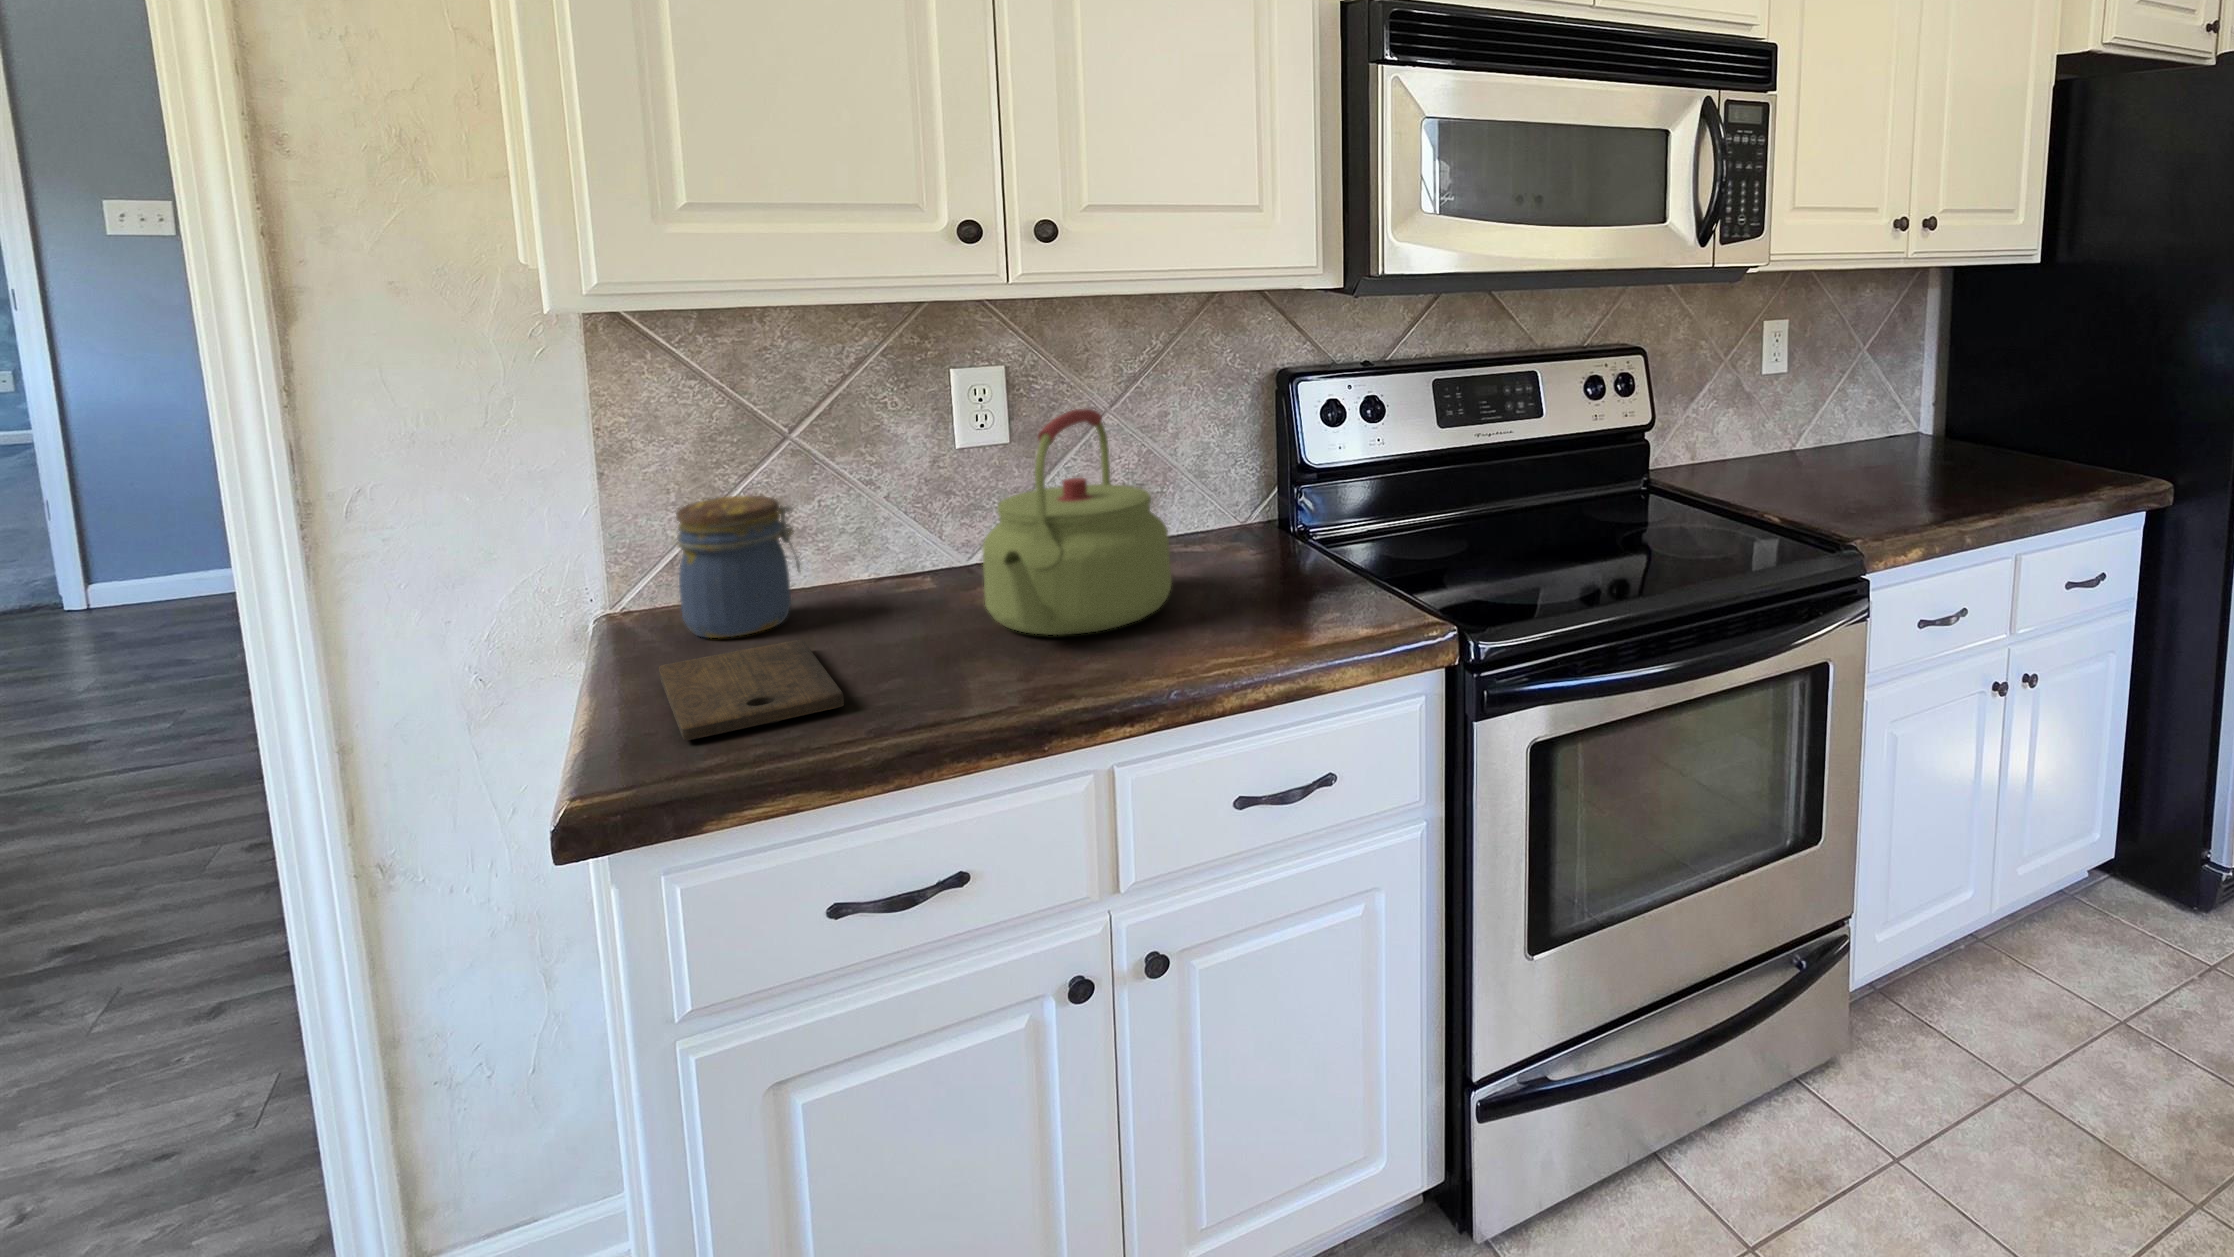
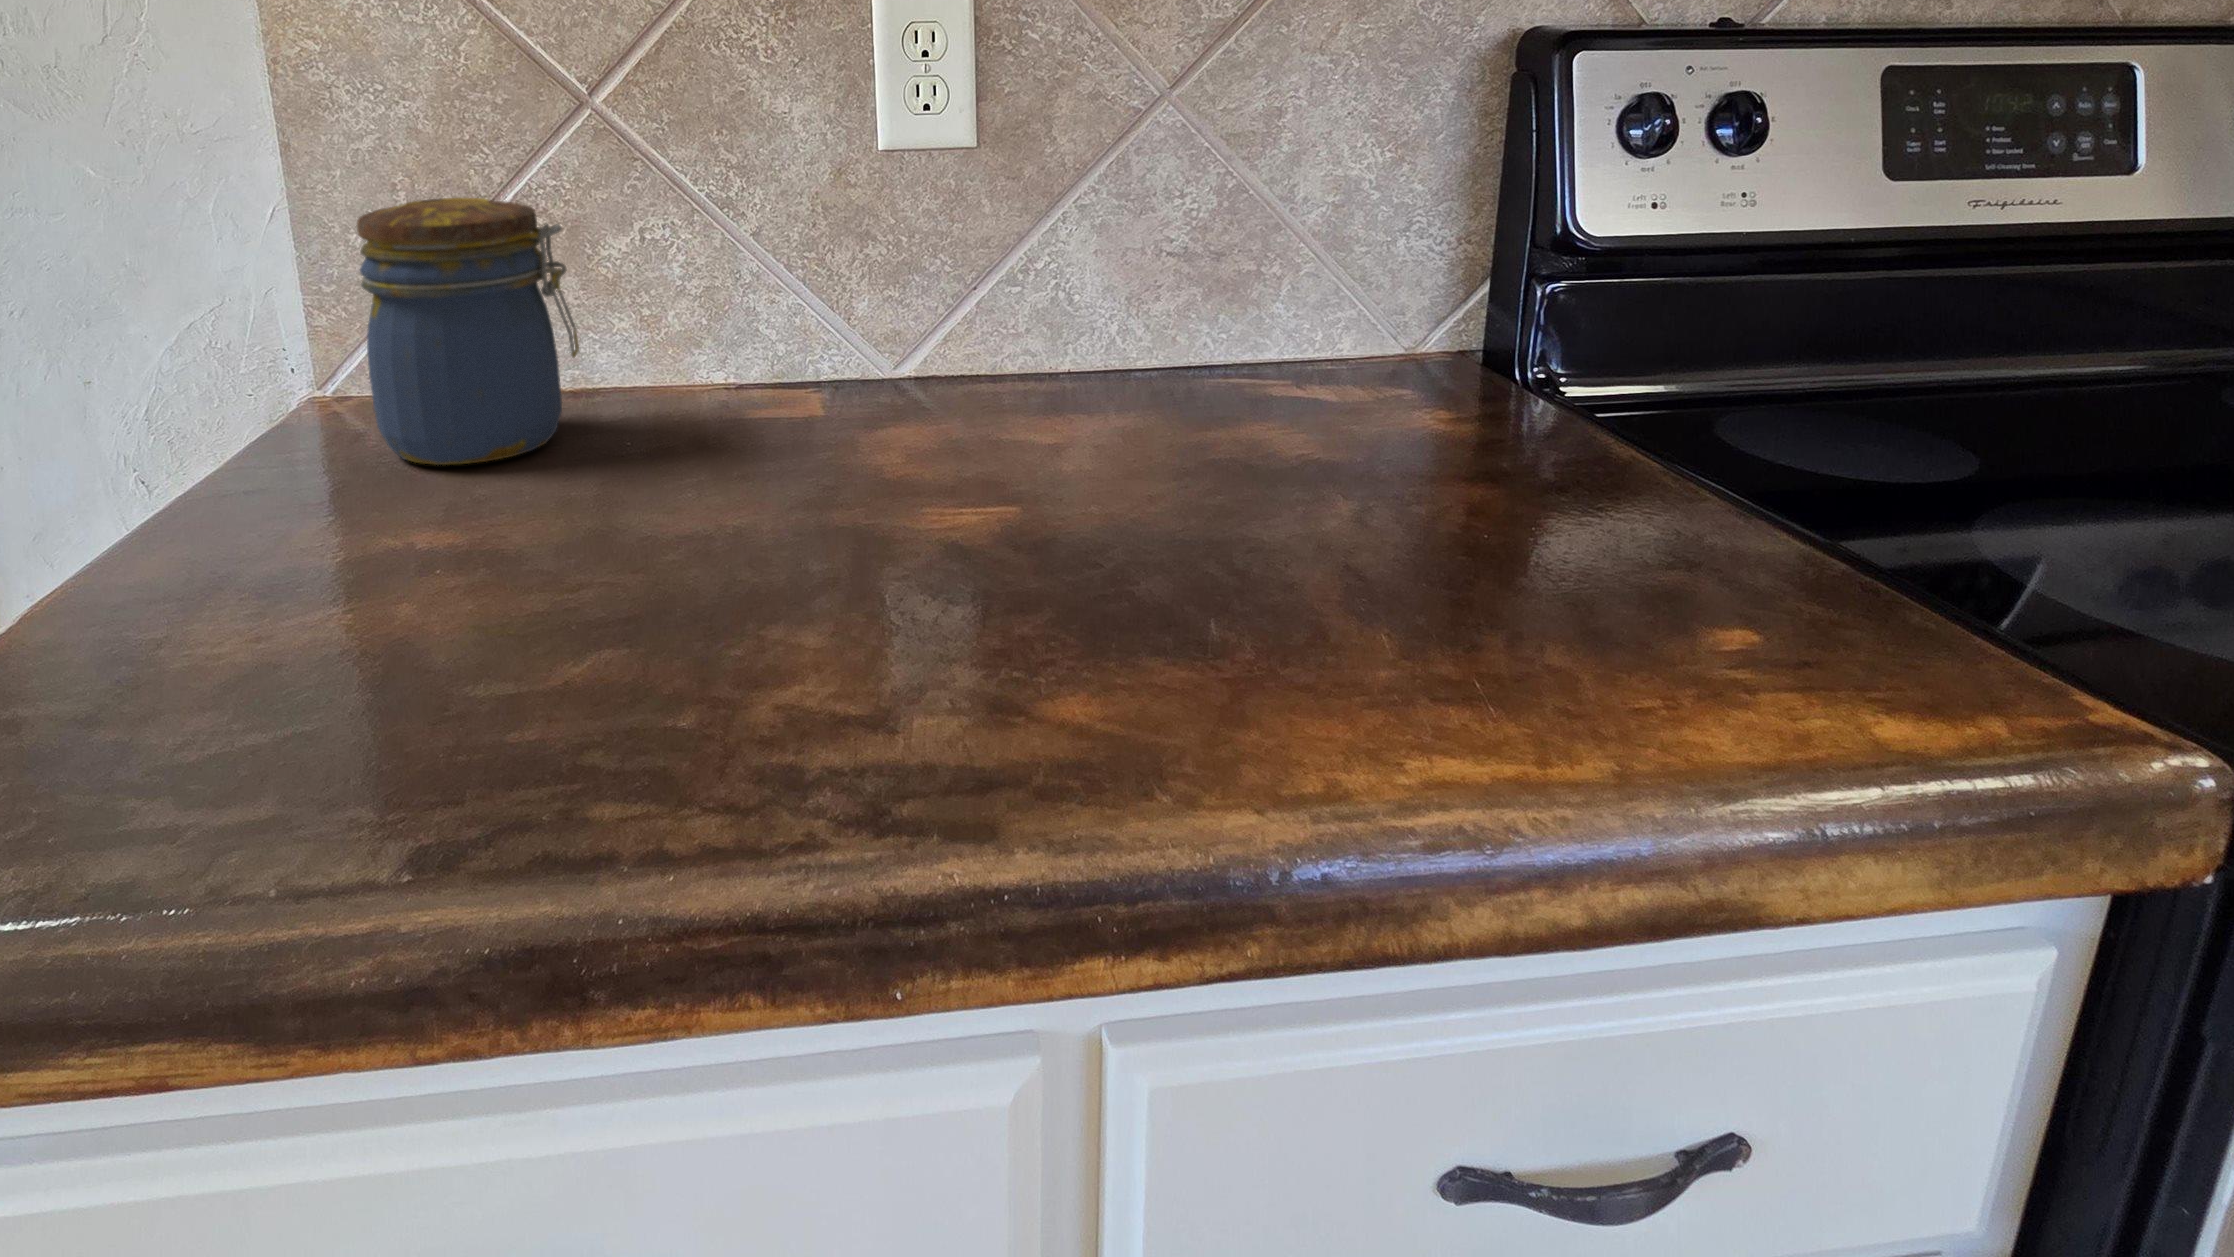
kettle: present [983,409,1172,635] -> none [871,38,1271,566]
cutting board: present [659,640,844,741] -> none [91,492,524,733]

